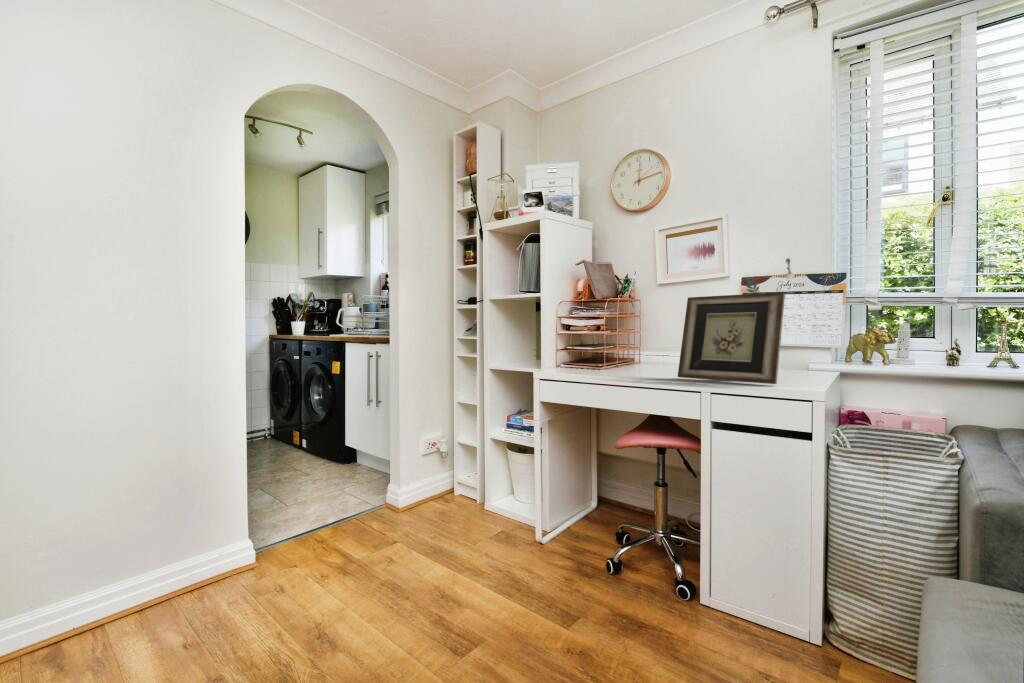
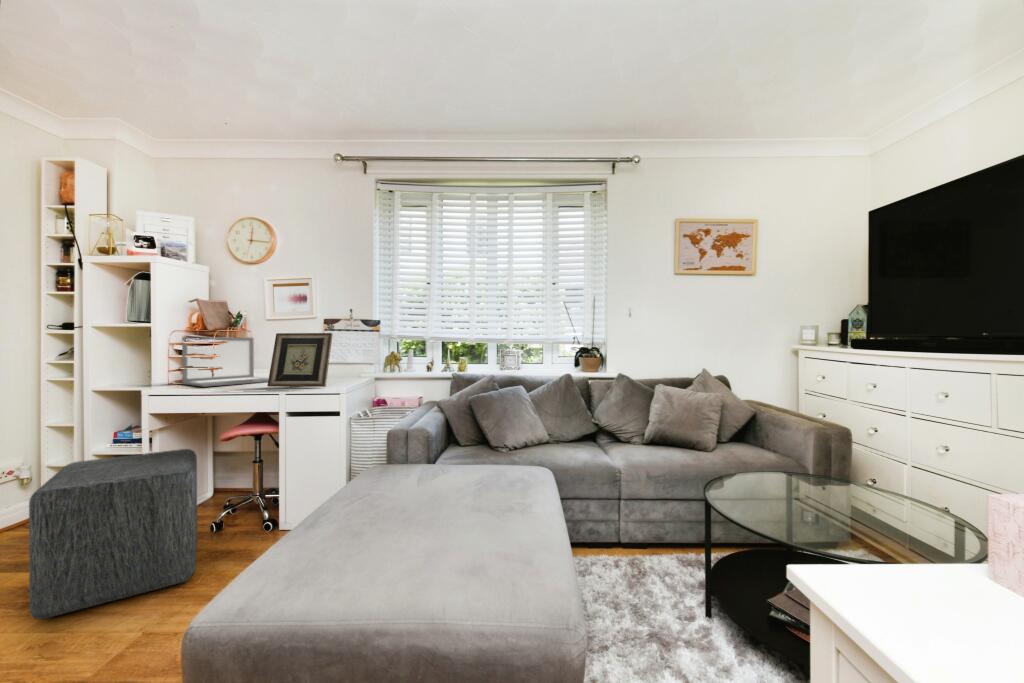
laptop: none [570,309,678,372] -> present [182,337,268,387]
ottoman: none [436,451,598,654] -> present [29,449,197,619]

